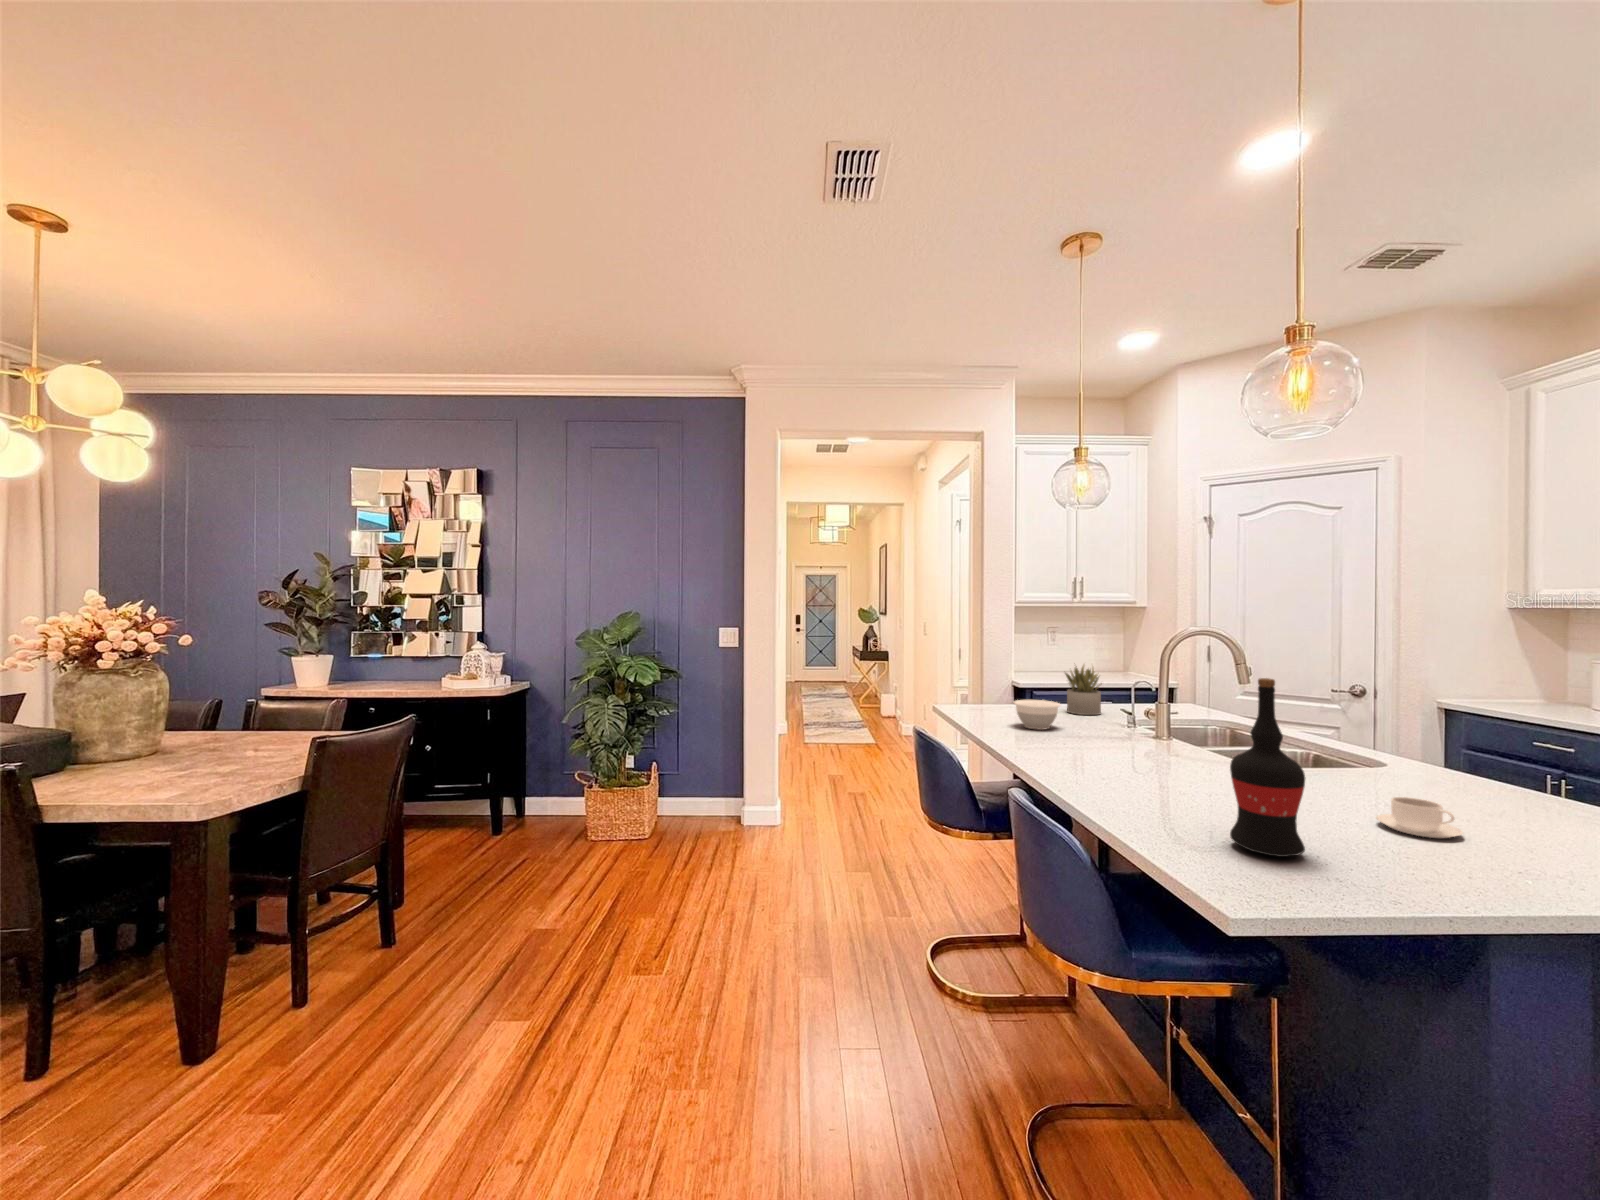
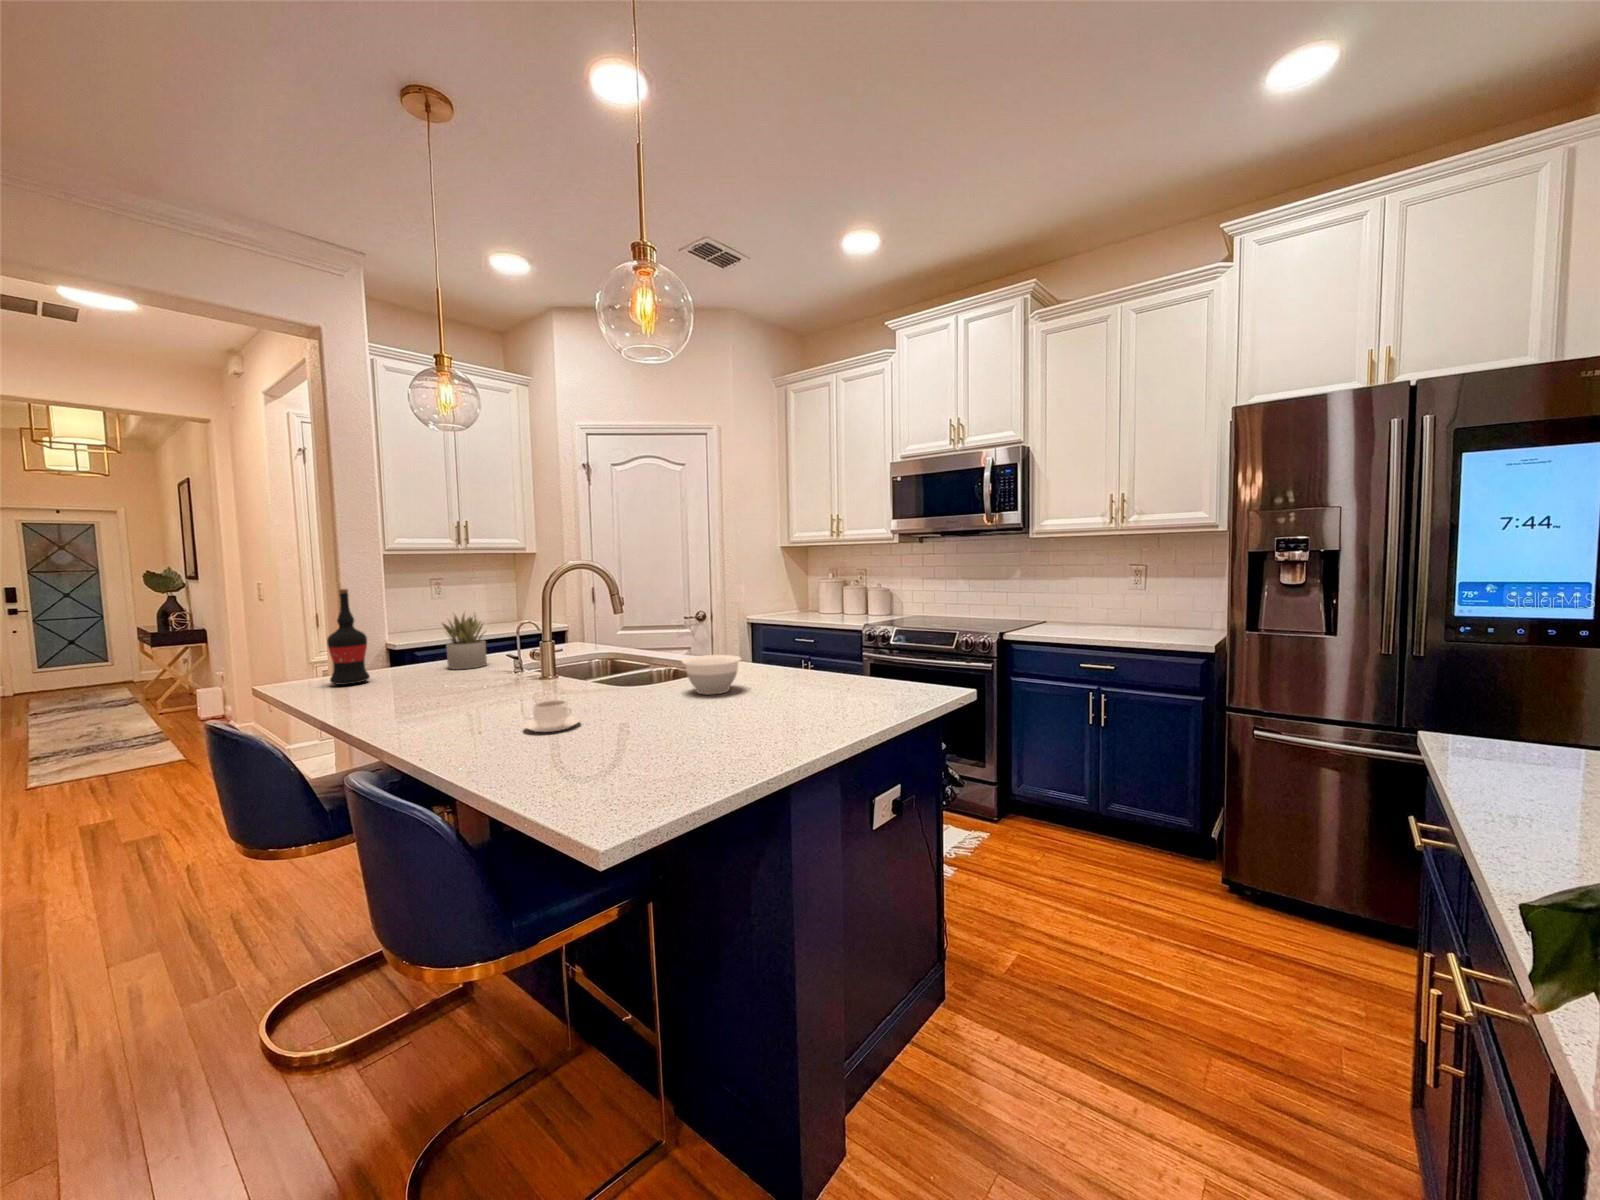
wine bottle: present [1230,678,1305,857] -> present [327,589,370,685]
bowl: present [1014,700,1060,730] -> present [682,655,741,694]
coffee cup: present [1376,797,1463,838] -> present [523,700,580,732]

